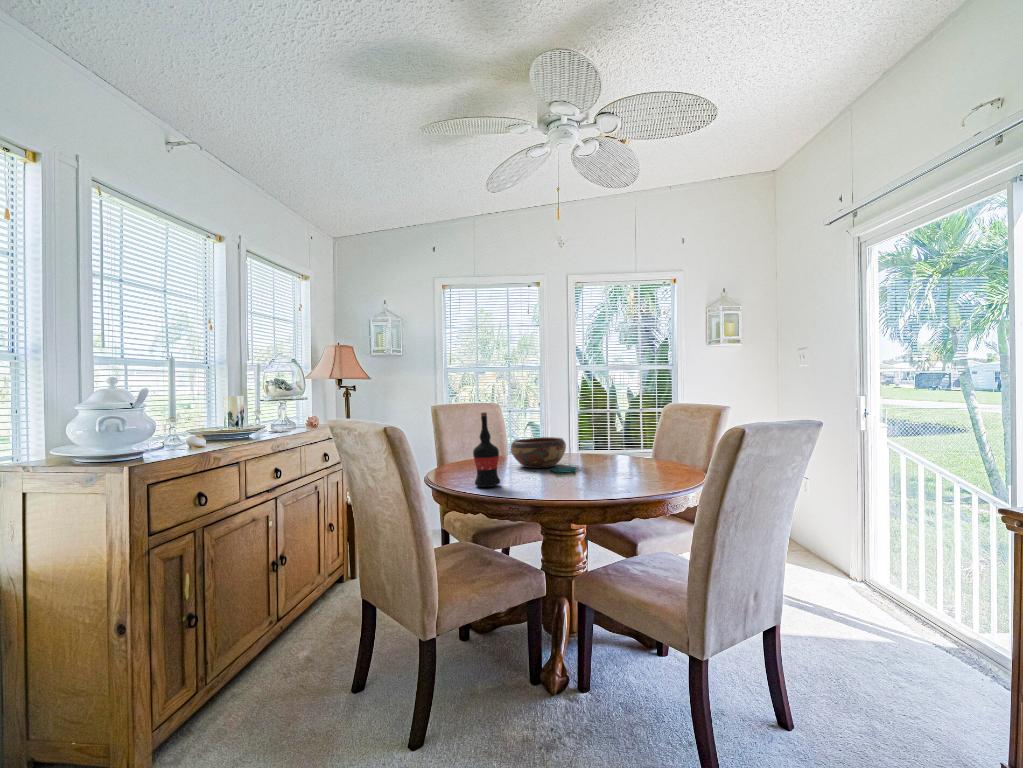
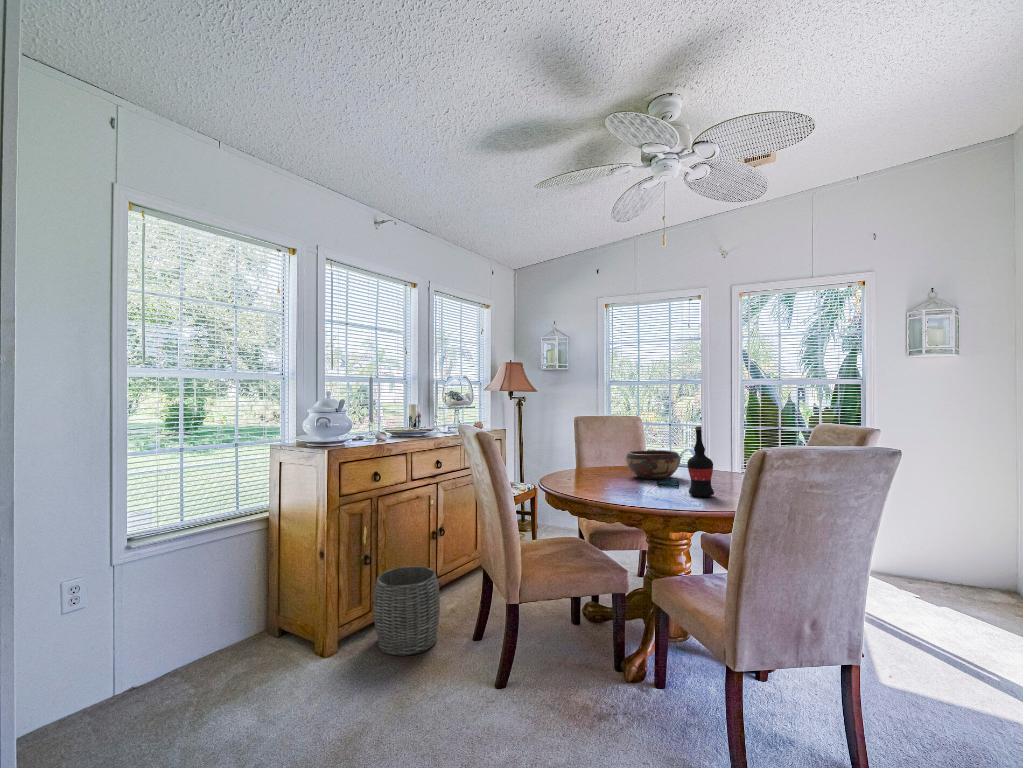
wine bottle: present [473,412,500,487] -> present [687,426,714,497]
woven basket: none [206,611,306,744] -> present [374,566,440,656]

